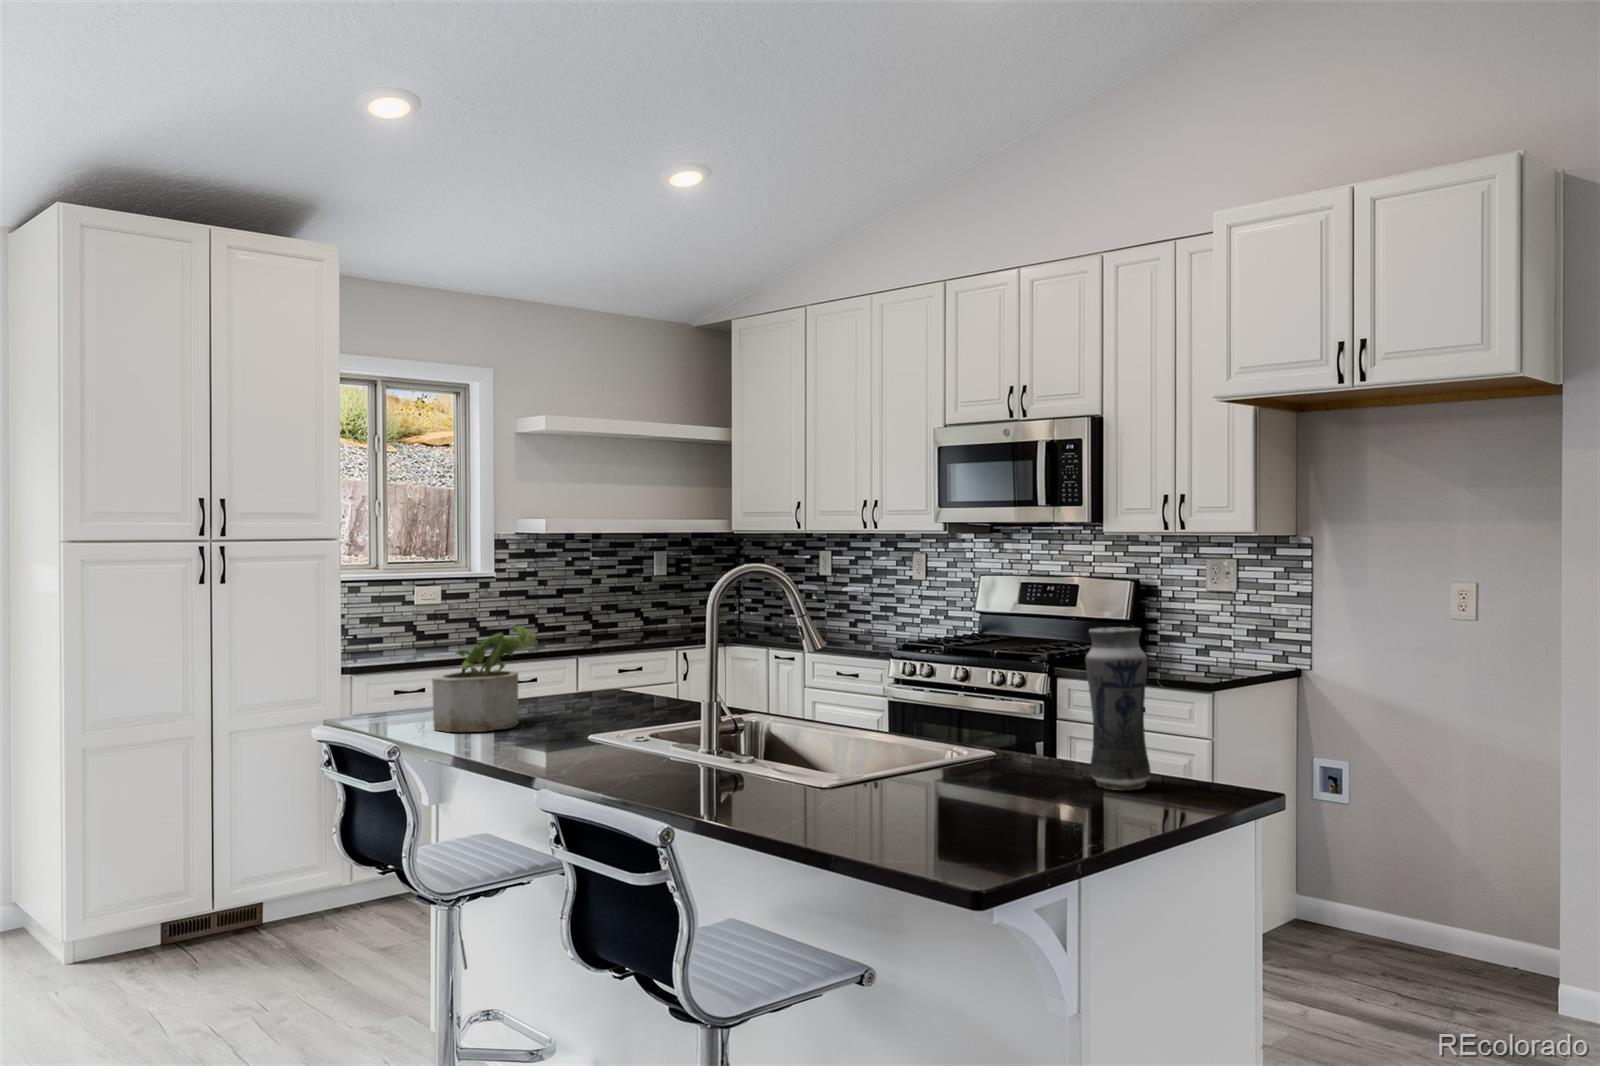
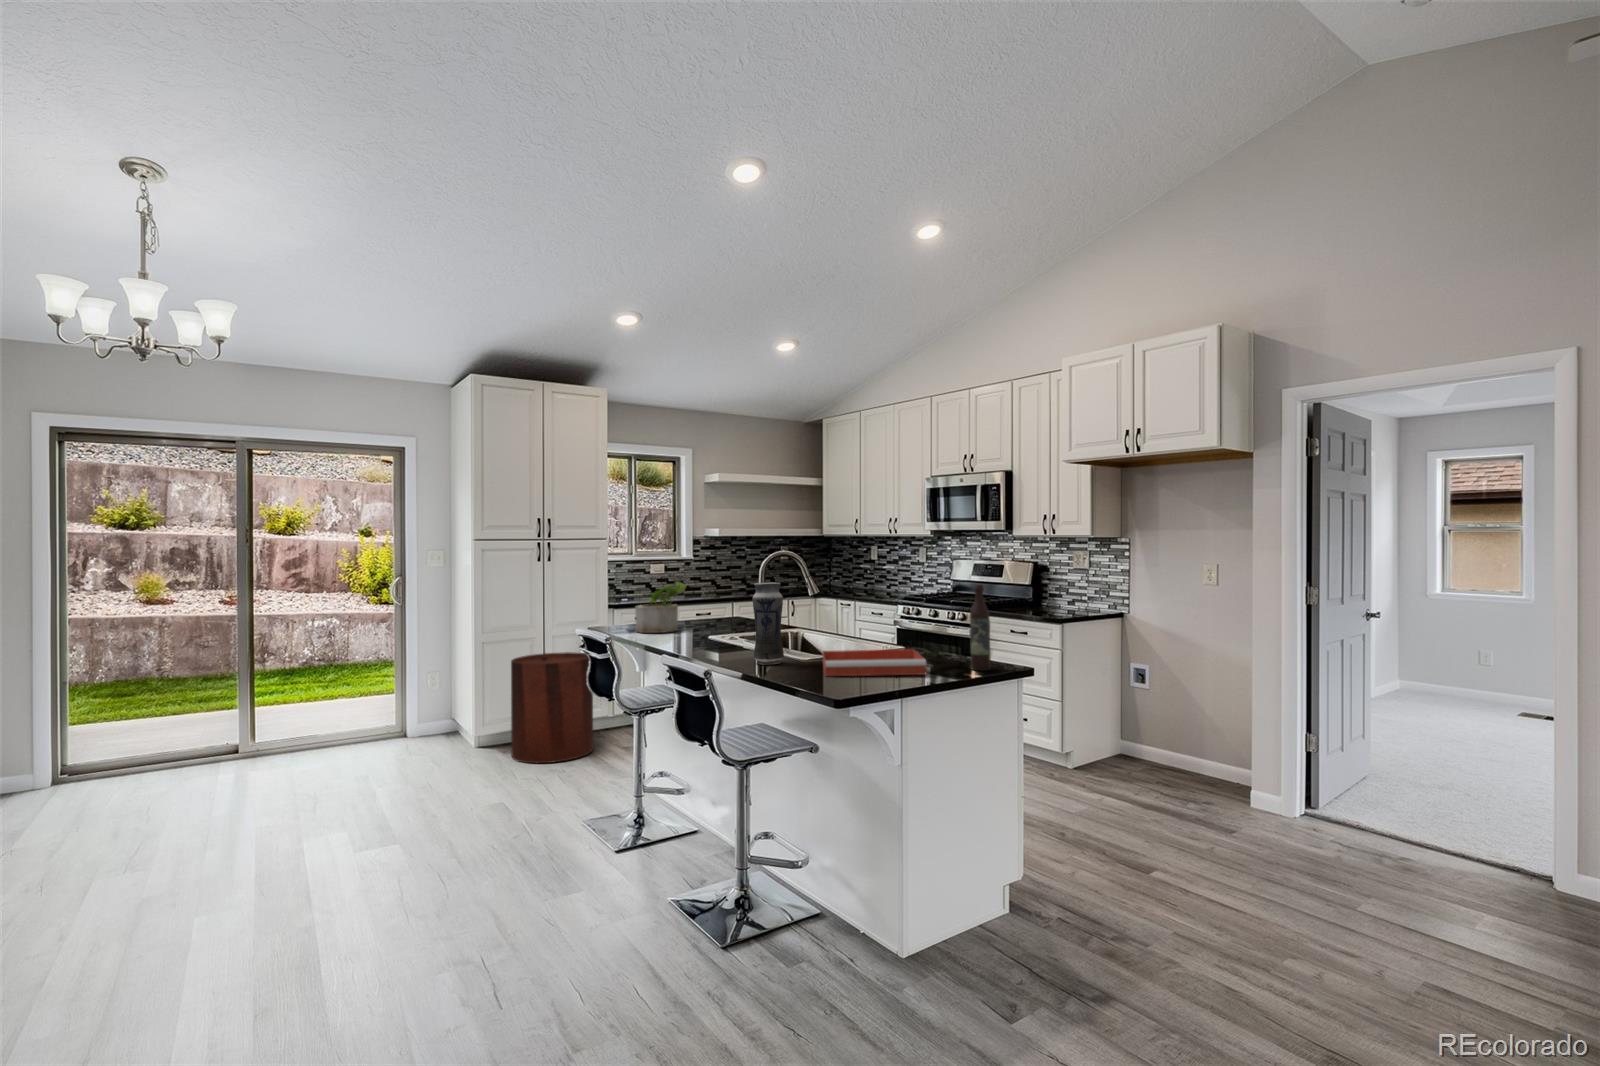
vase: present [1085,627,1151,790] -> present [753,583,784,665]
wine bottle: none [1174,634,1216,805] -> present [970,585,991,671]
tray: none [873,763,1112,831] -> present [822,649,926,676]
trash can: none [145,765,319,995] -> present [511,652,593,763]

